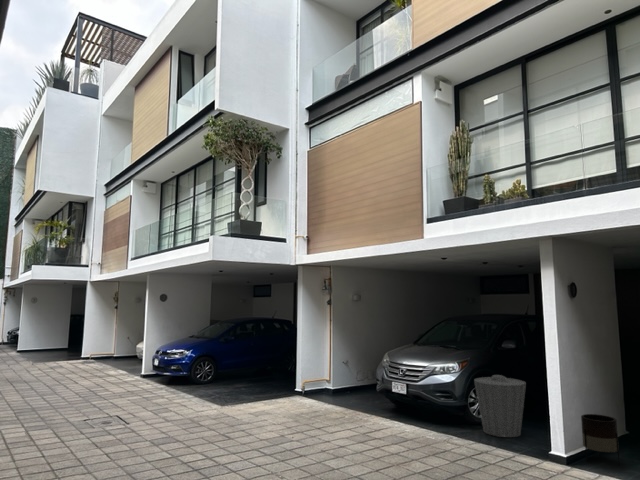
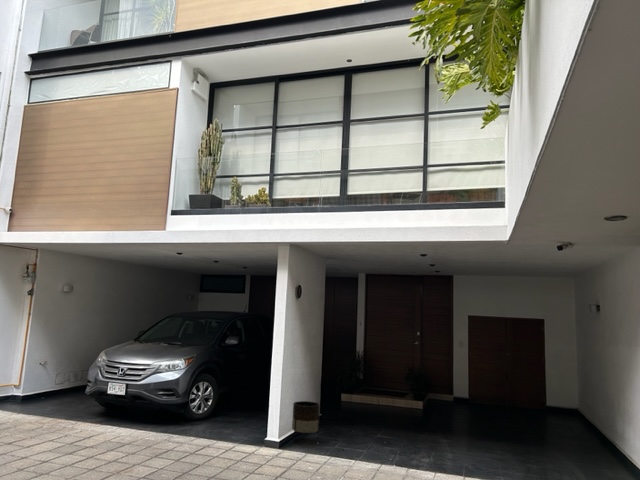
trash can: present [474,375,526,437] -> none [199,371,247,431]

